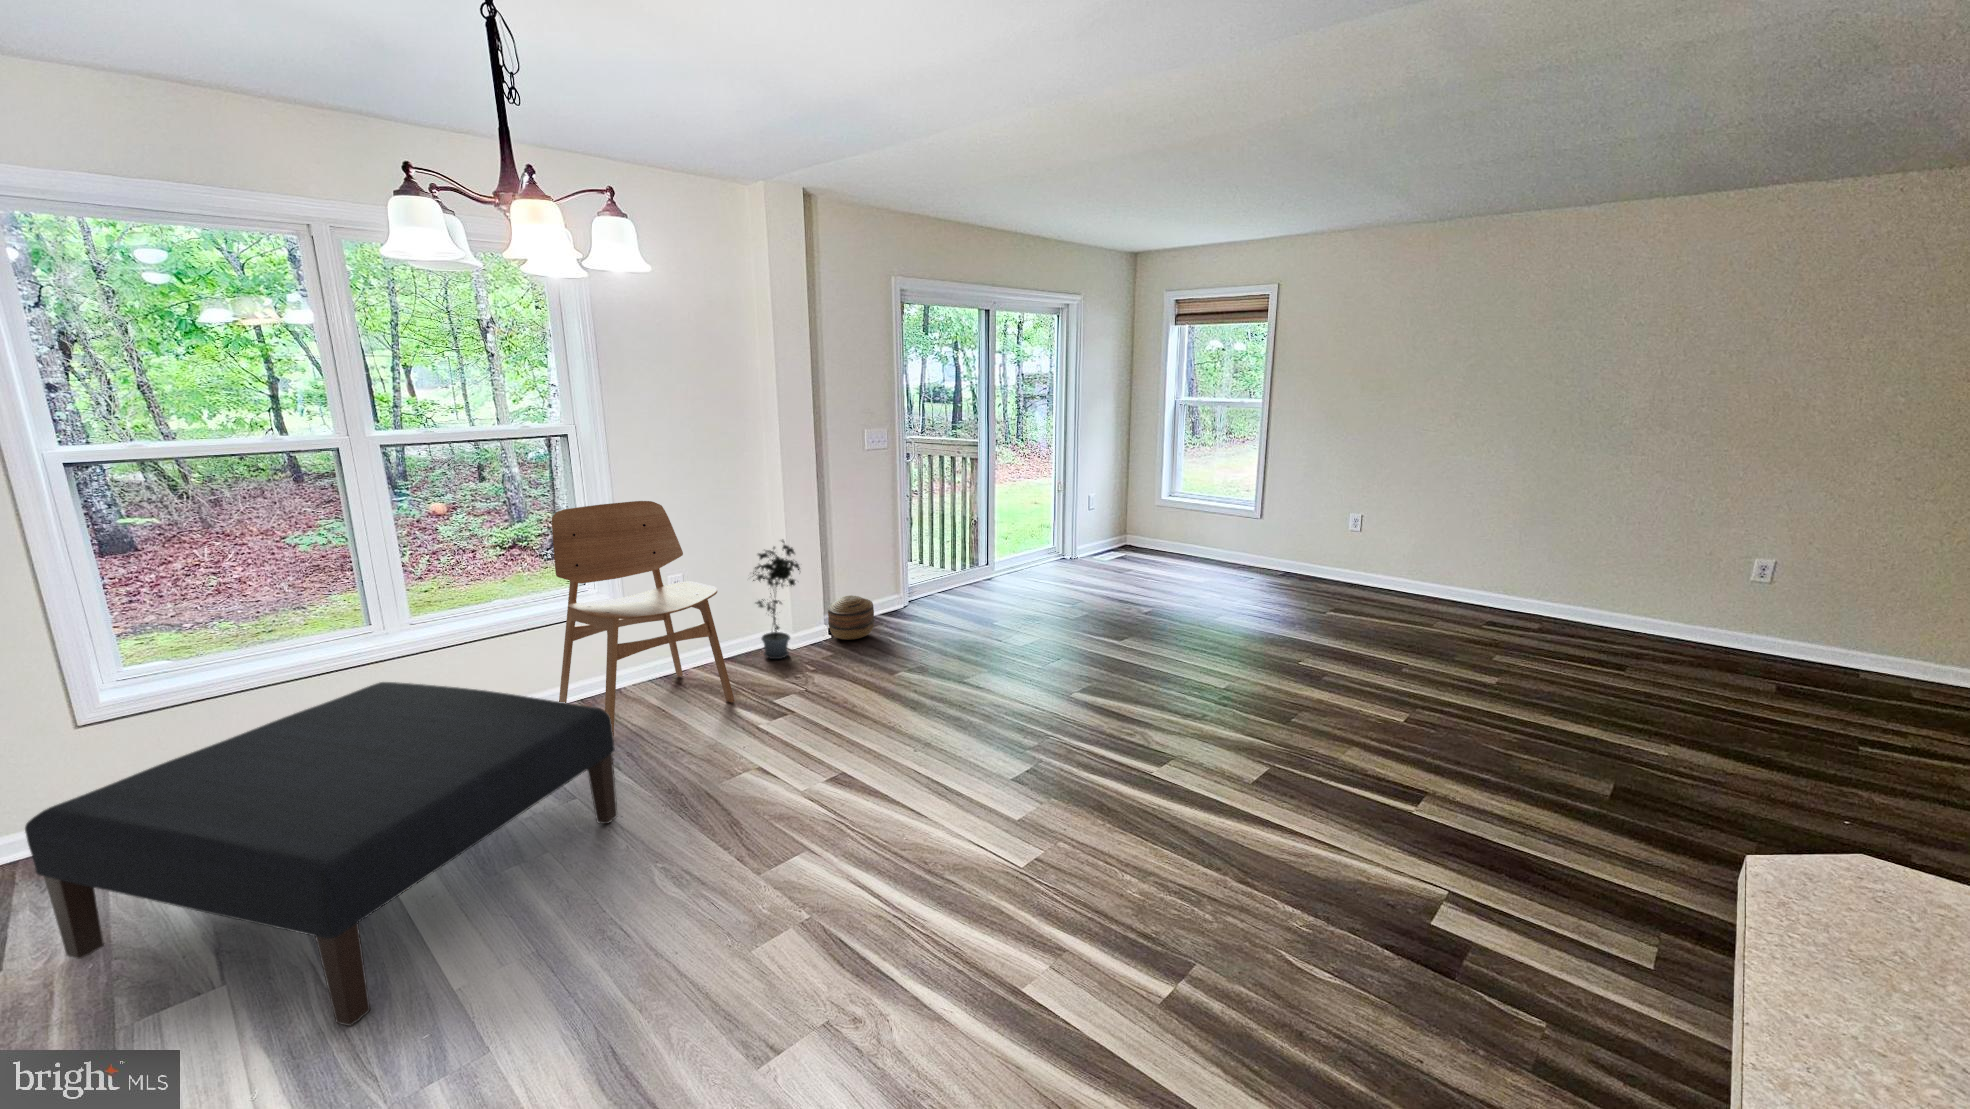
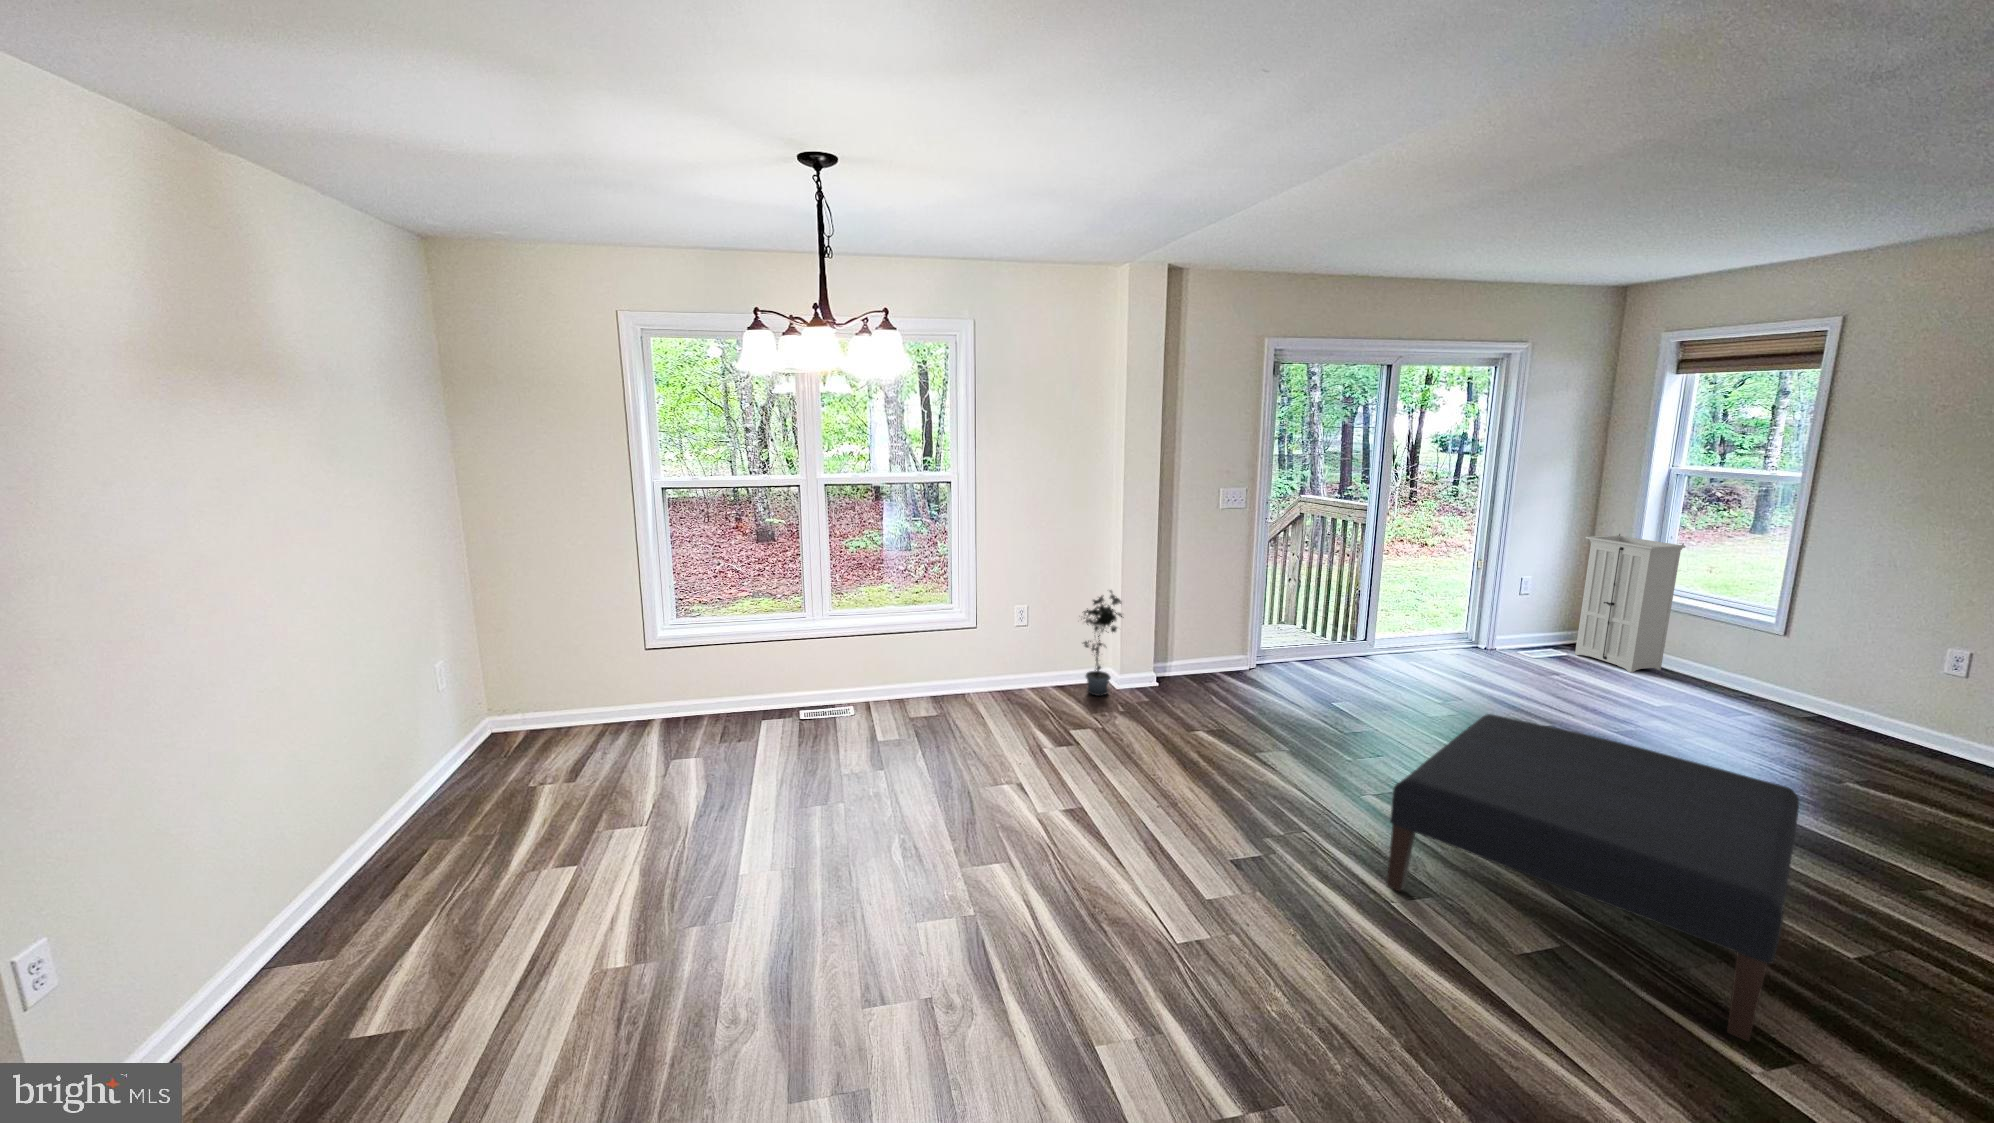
storage cabinet: none [1133,456,1198,565] -> present [1575,534,1685,672]
dining chair: present [552,501,734,736] -> none [919,547,1039,735]
basket: present [828,595,874,640] -> none [1153,649,1197,691]
ottoman: present [25,682,617,1026] -> present [1387,714,1799,1041]

